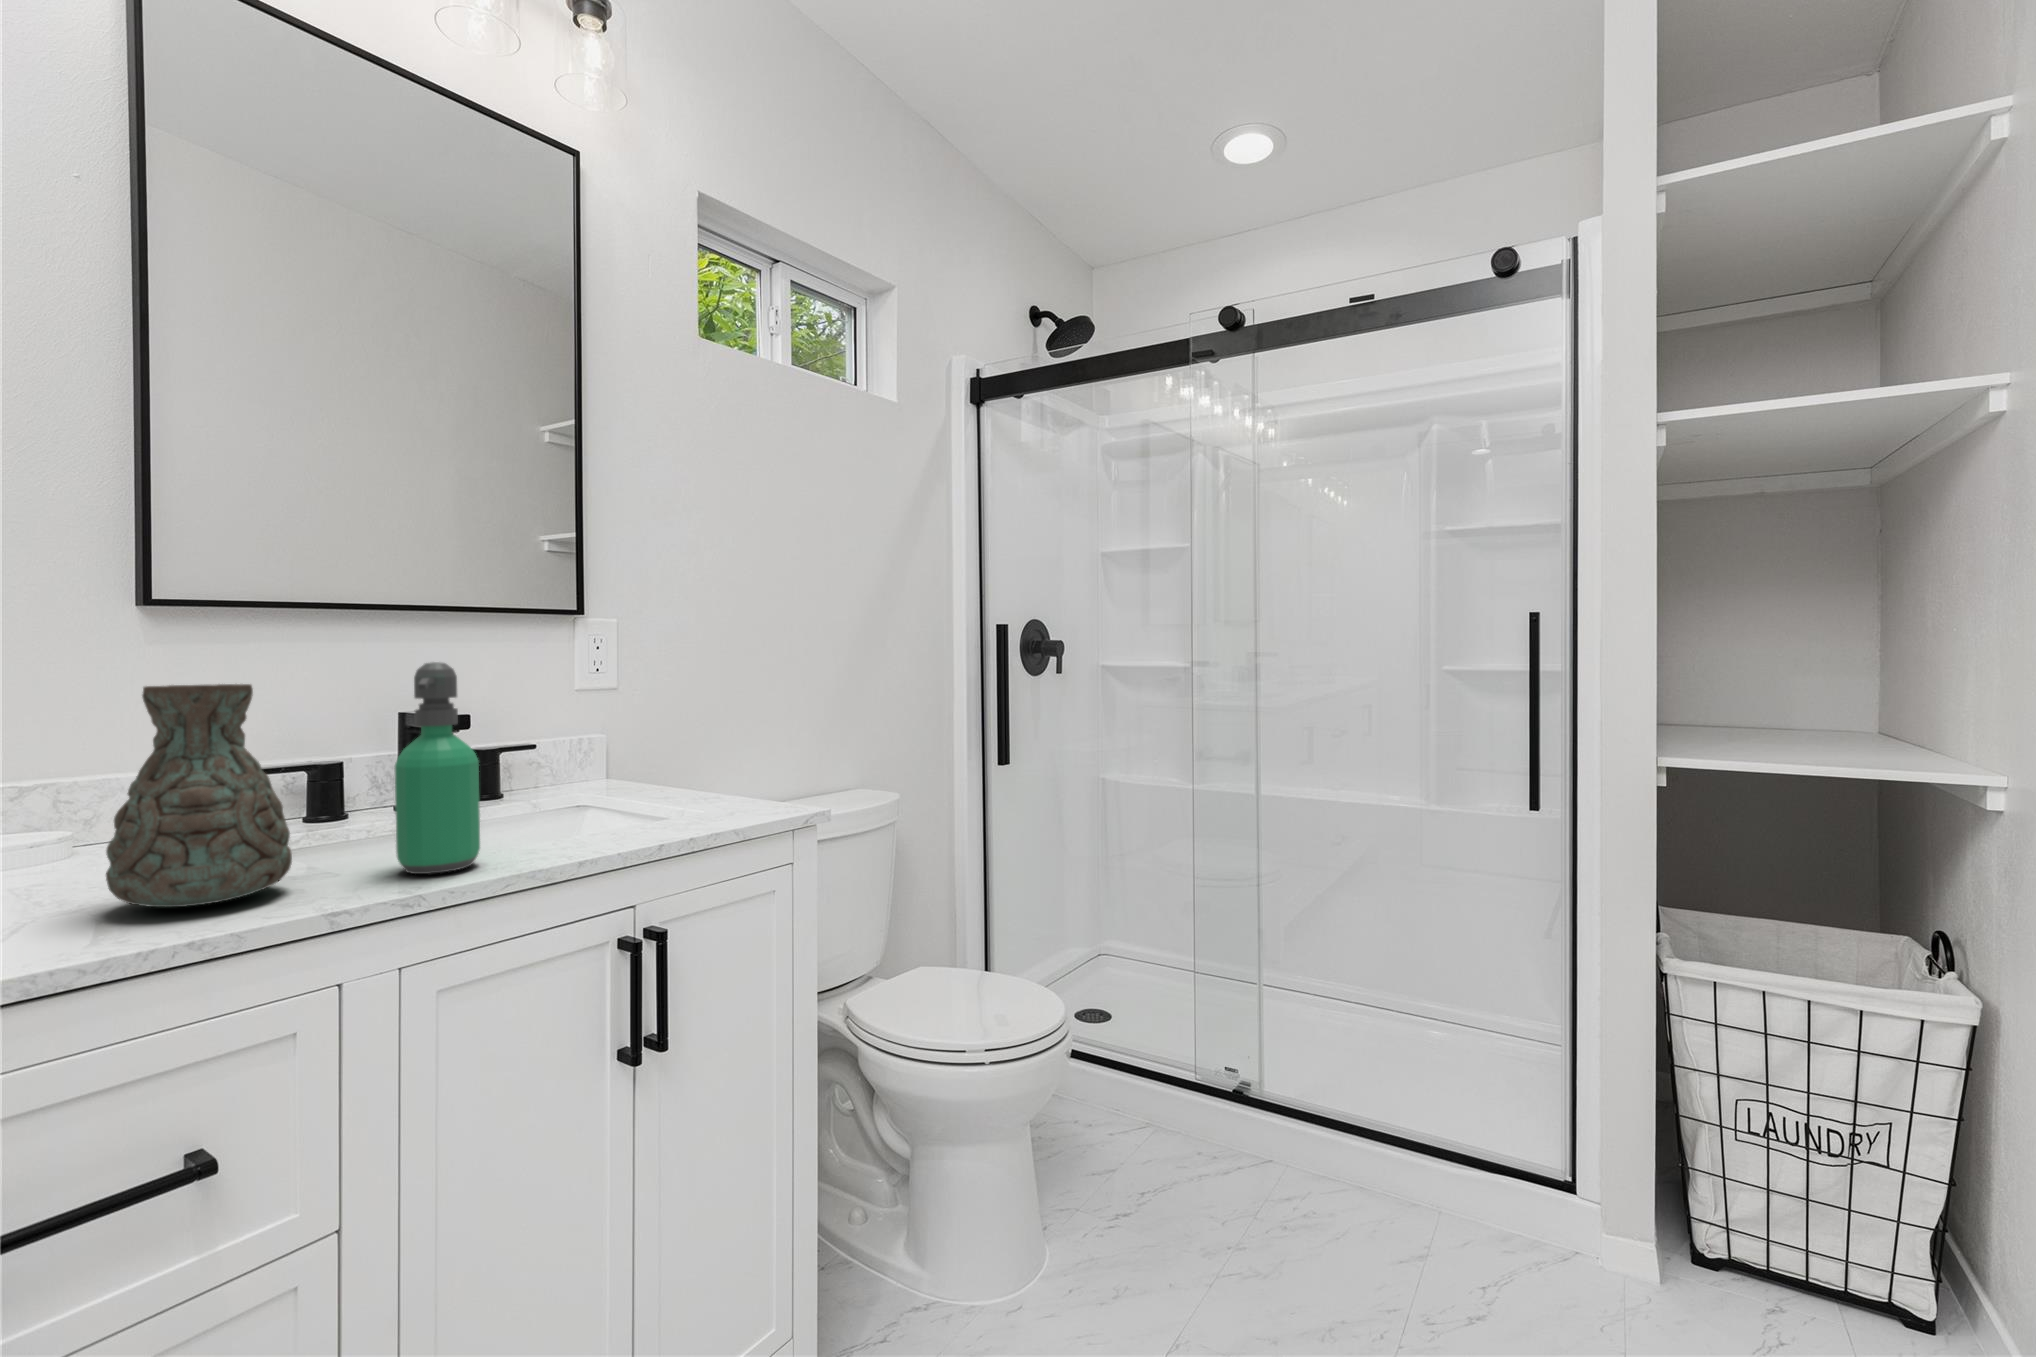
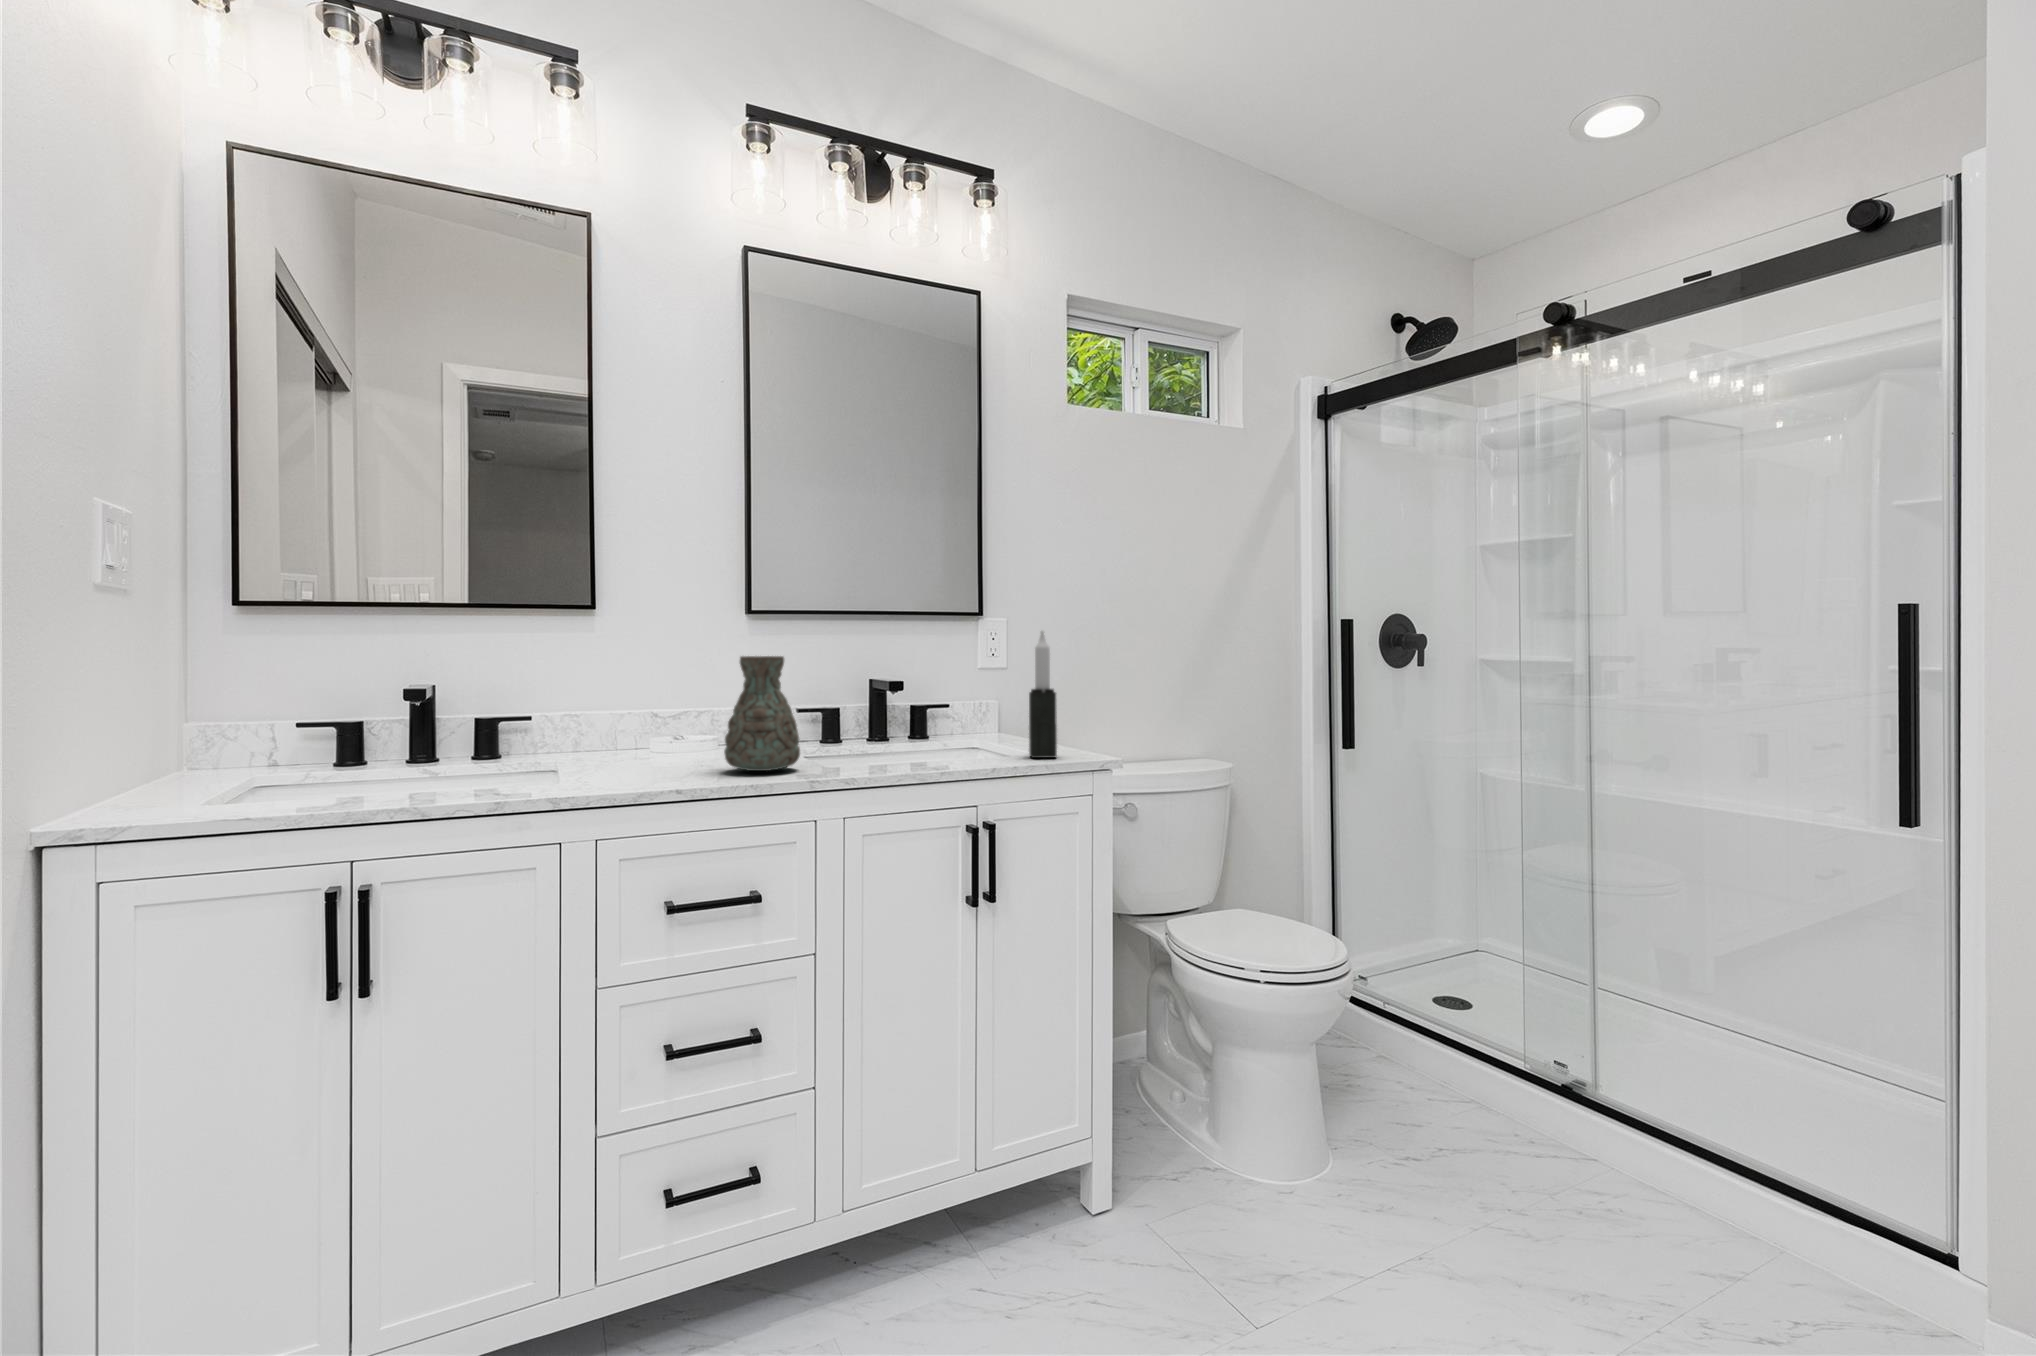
candle: none [694,636,739,820] -> present [1029,631,1057,758]
soap dispenser: present [395,662,480,874] -> none [849,645,892,769]

